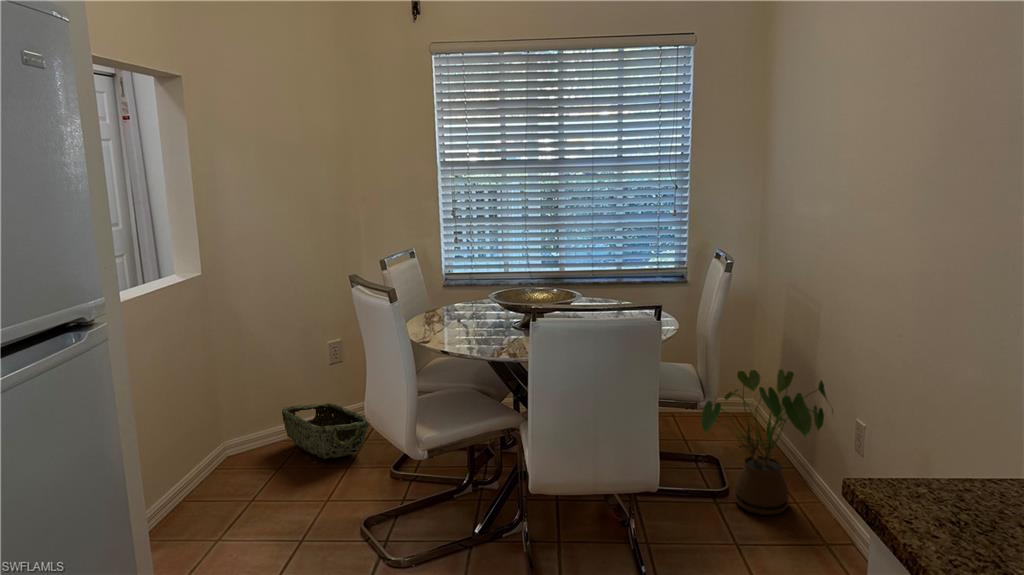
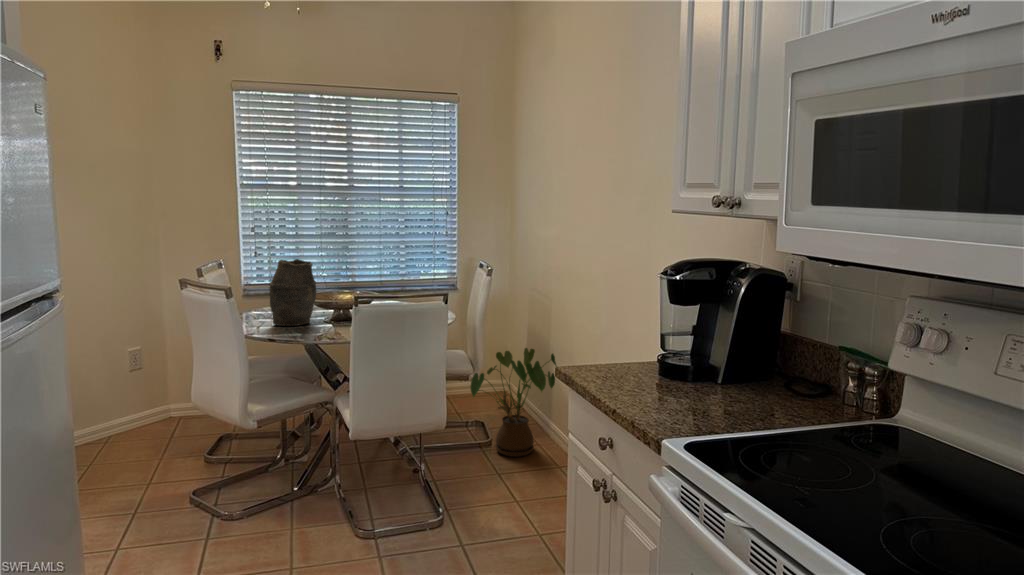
vase: none [451,249,506,332] -> present [269,259,316,326]
woven basket: present [282,403,369,459] -> none [84,408,179,455]

